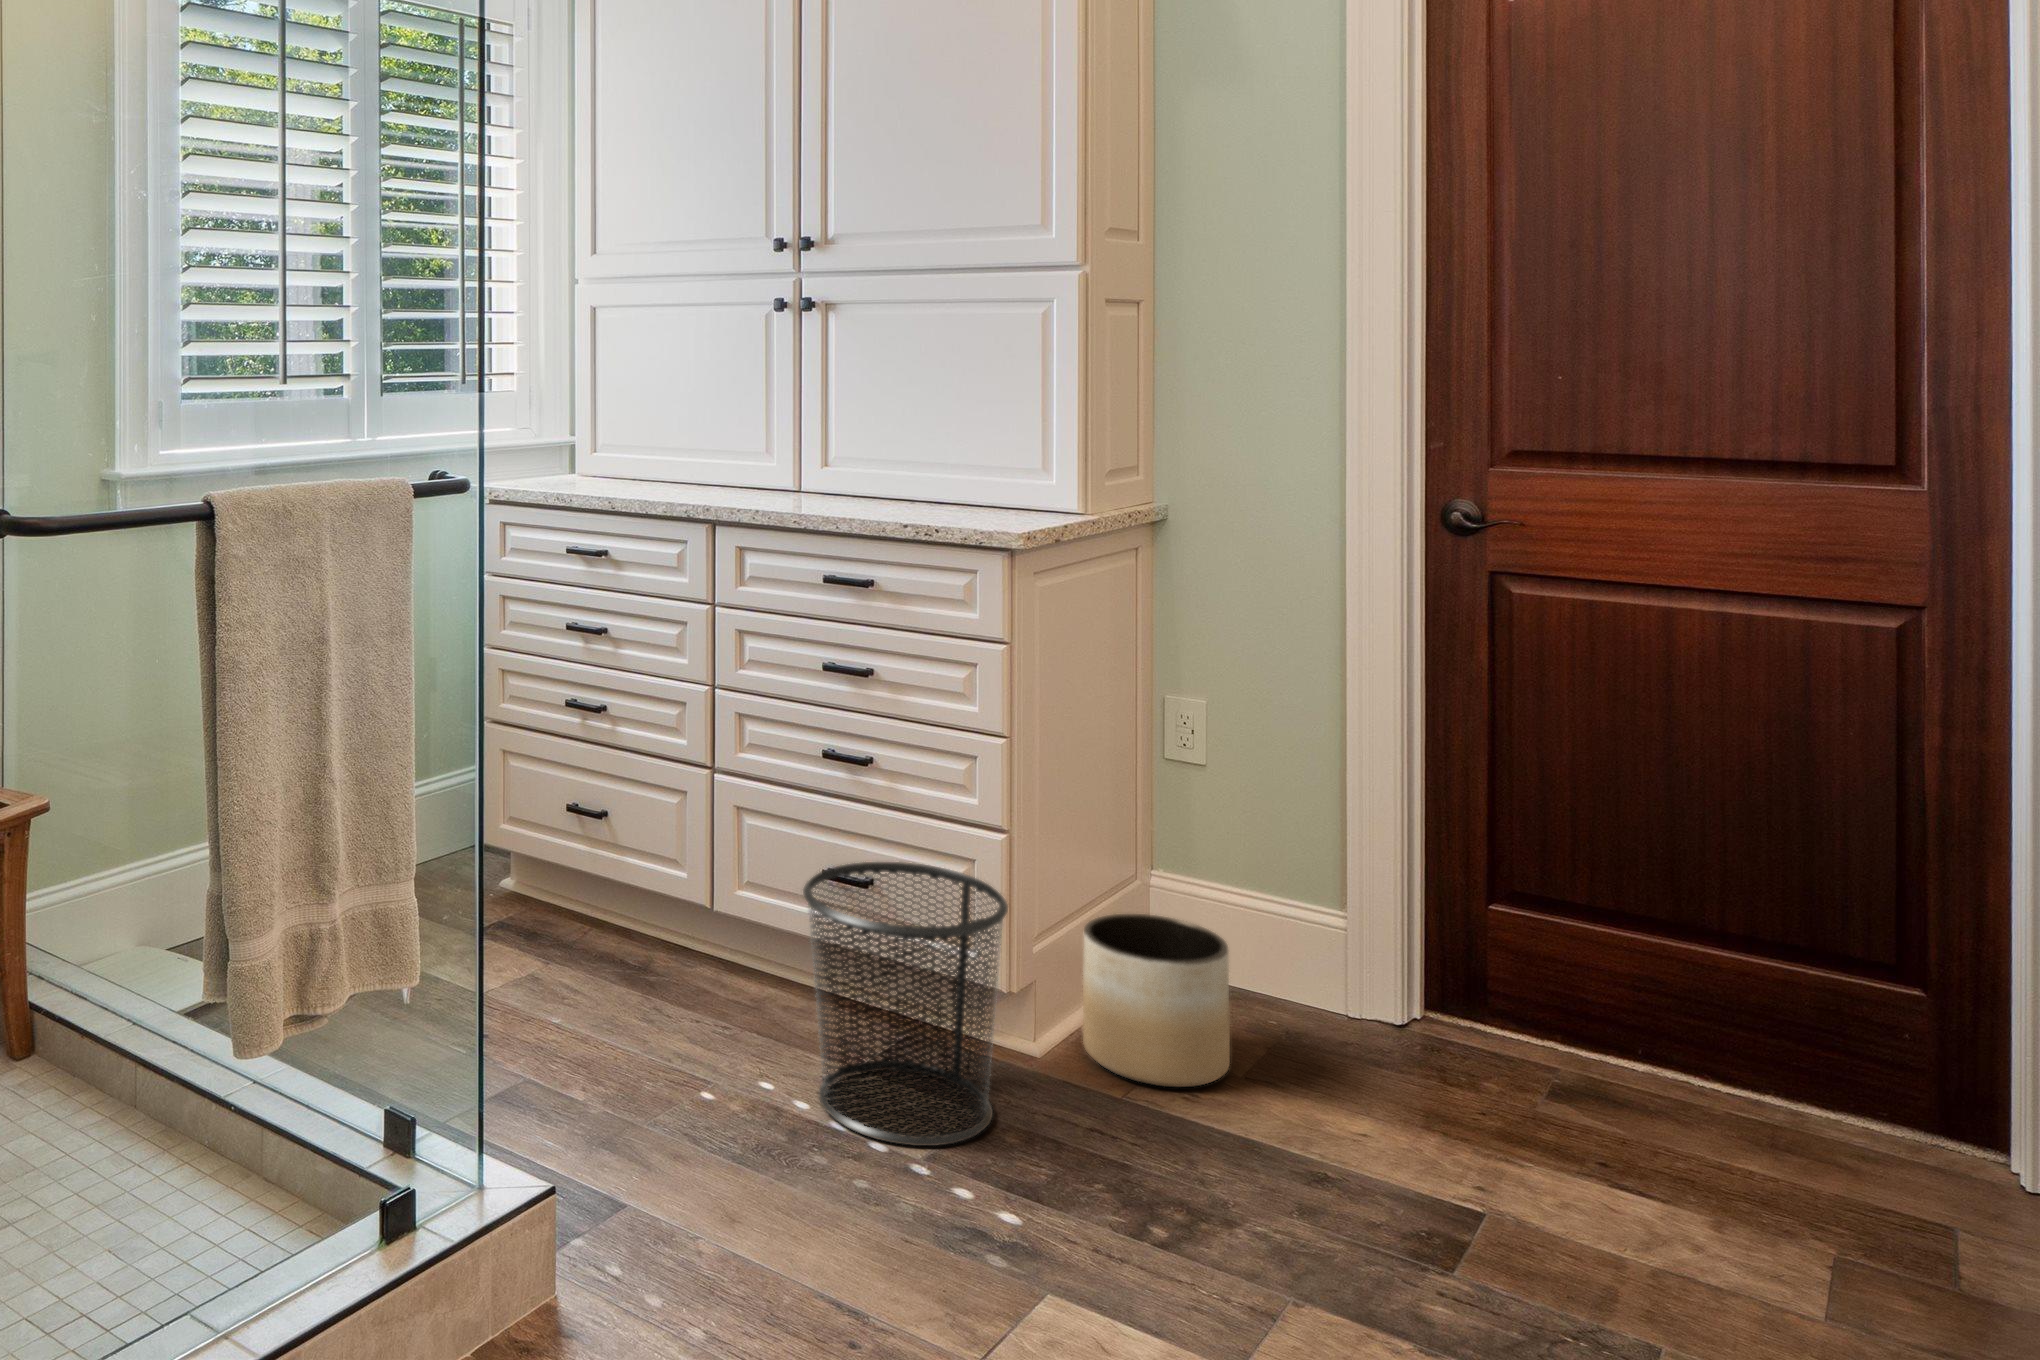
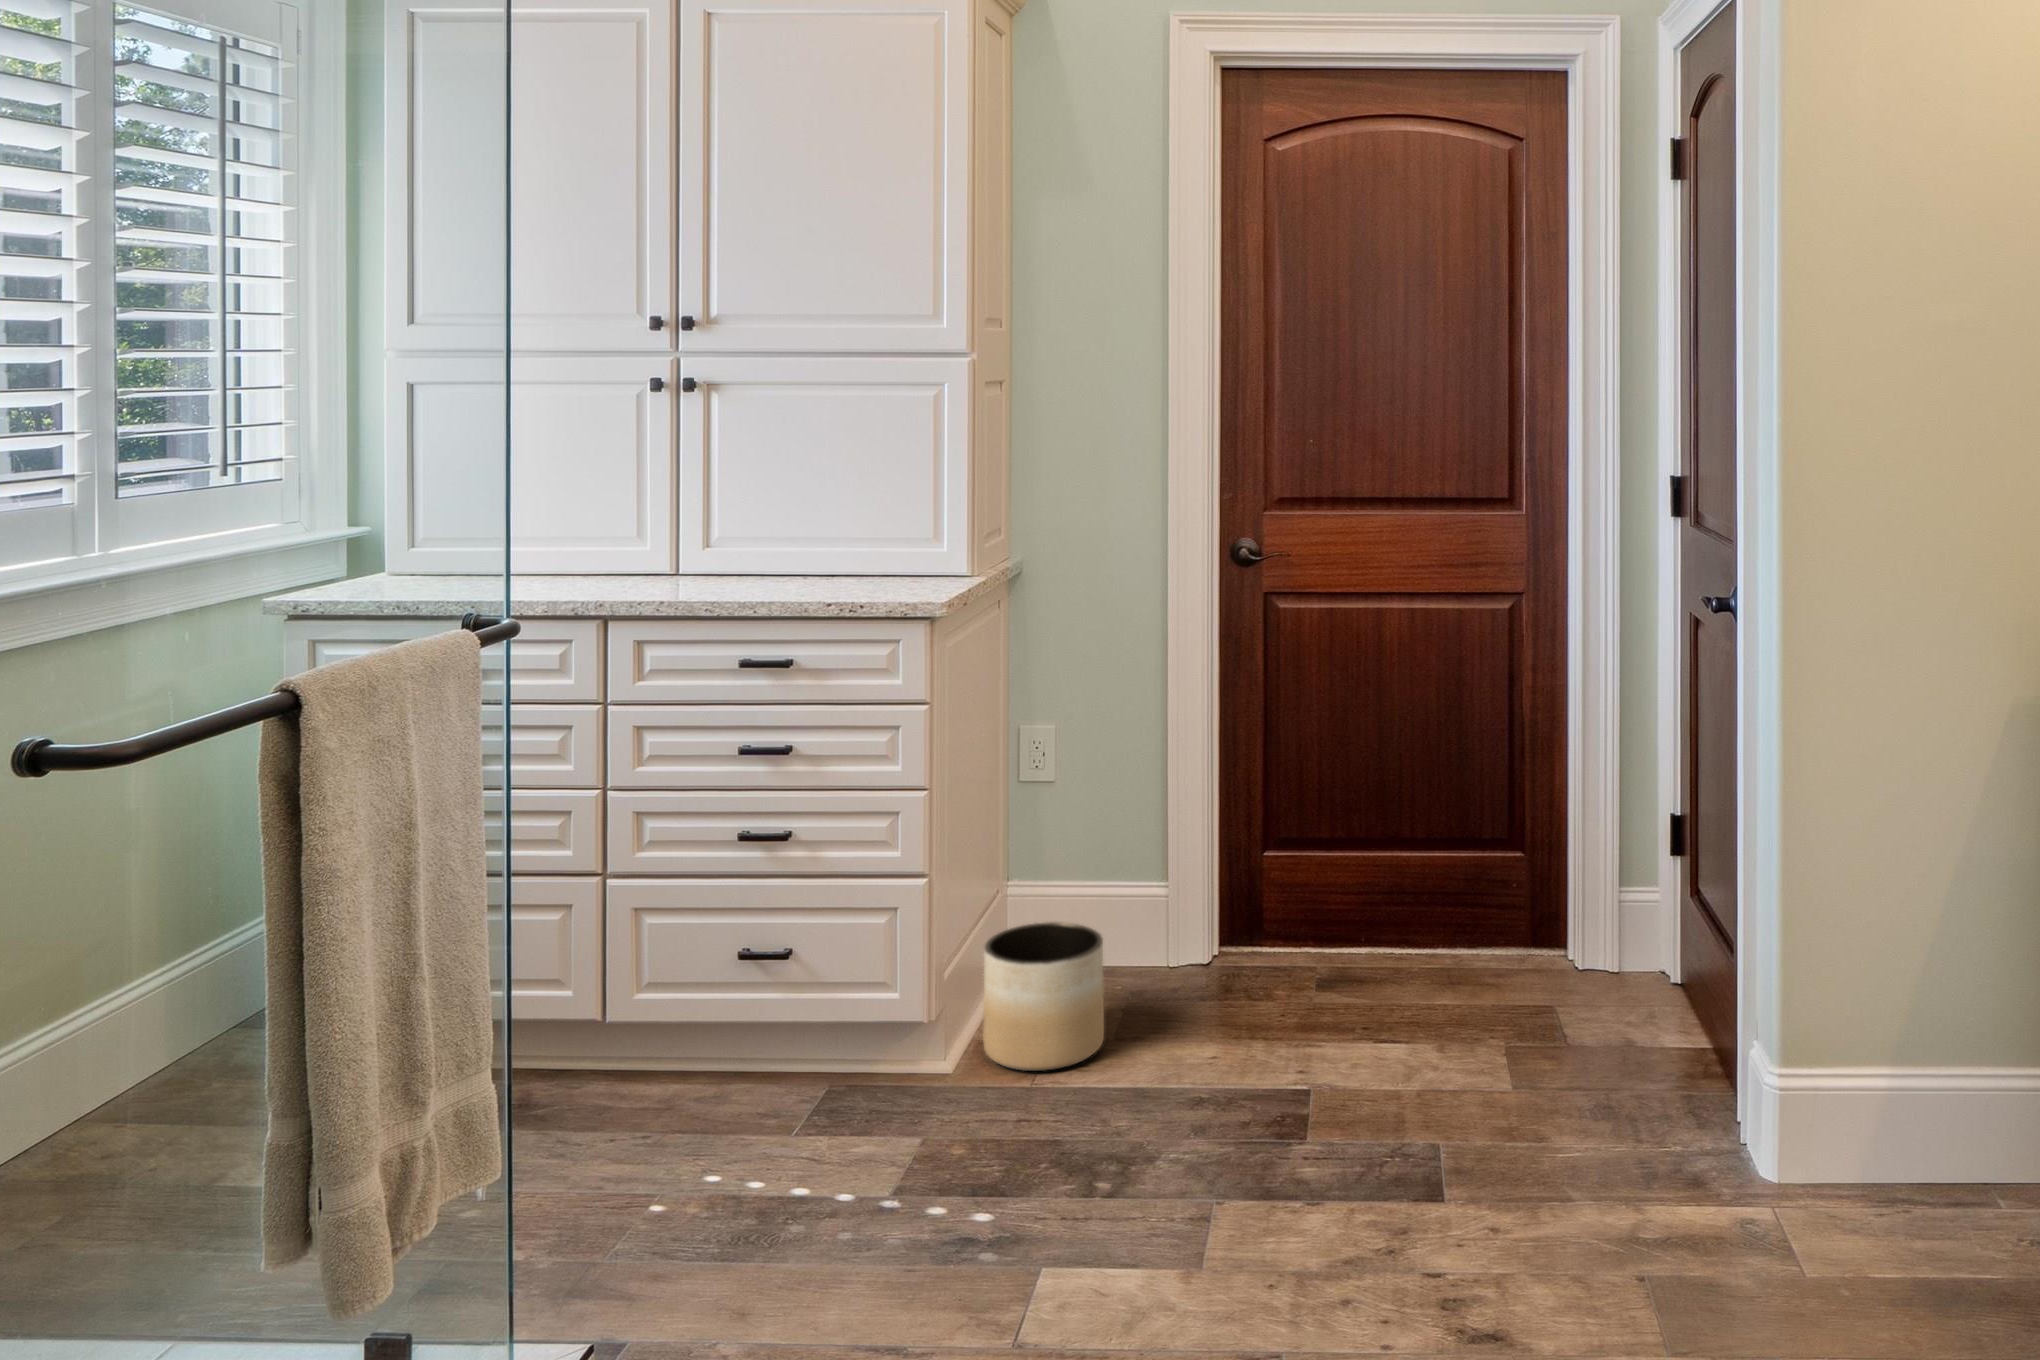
waste bin: present [803,862,1008,1146] -> none [756,924,950,1193]

